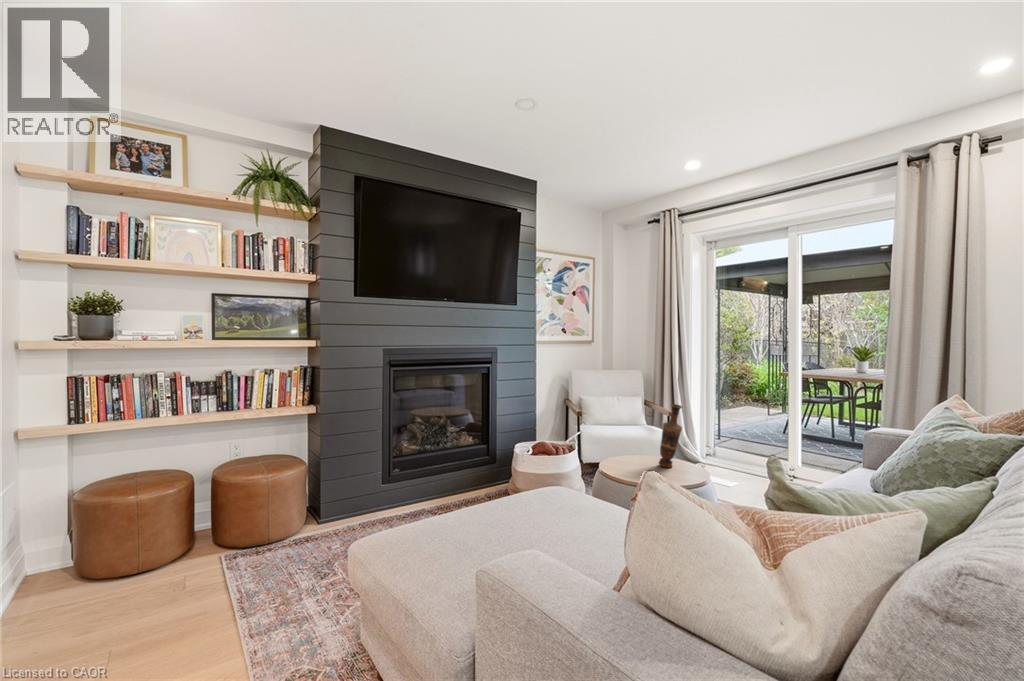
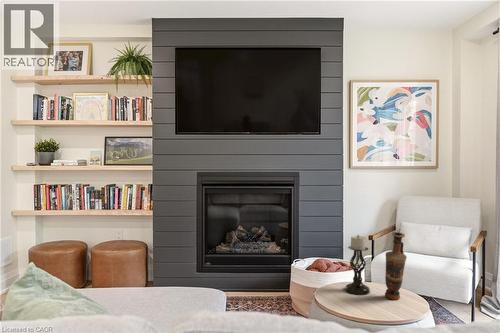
candle holder: none [620,410,644,469] -> present [345,235,370,295]

